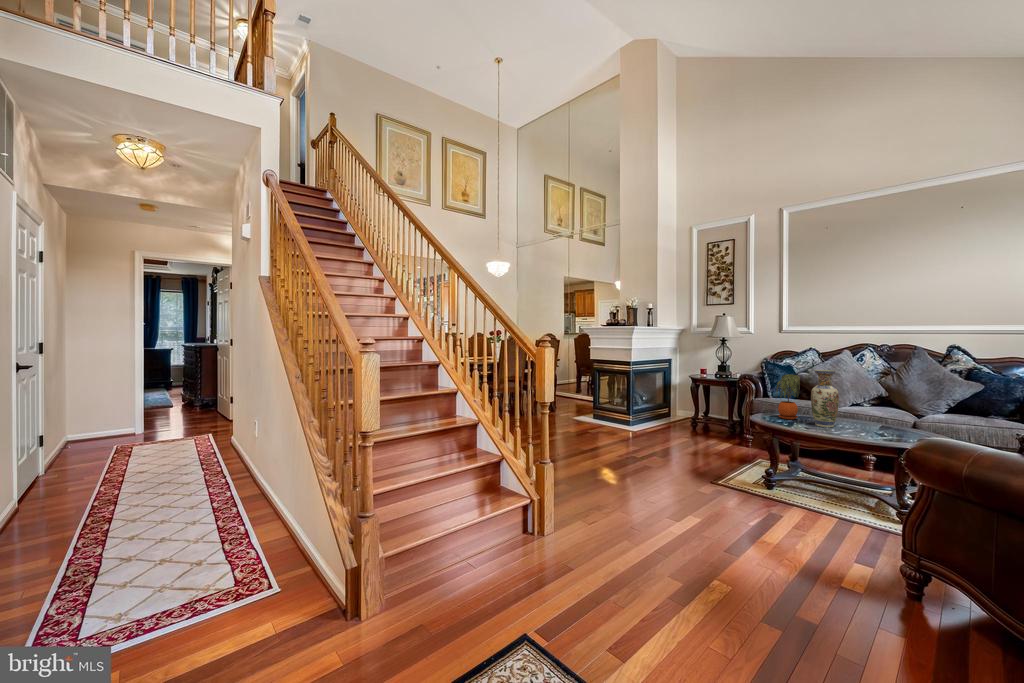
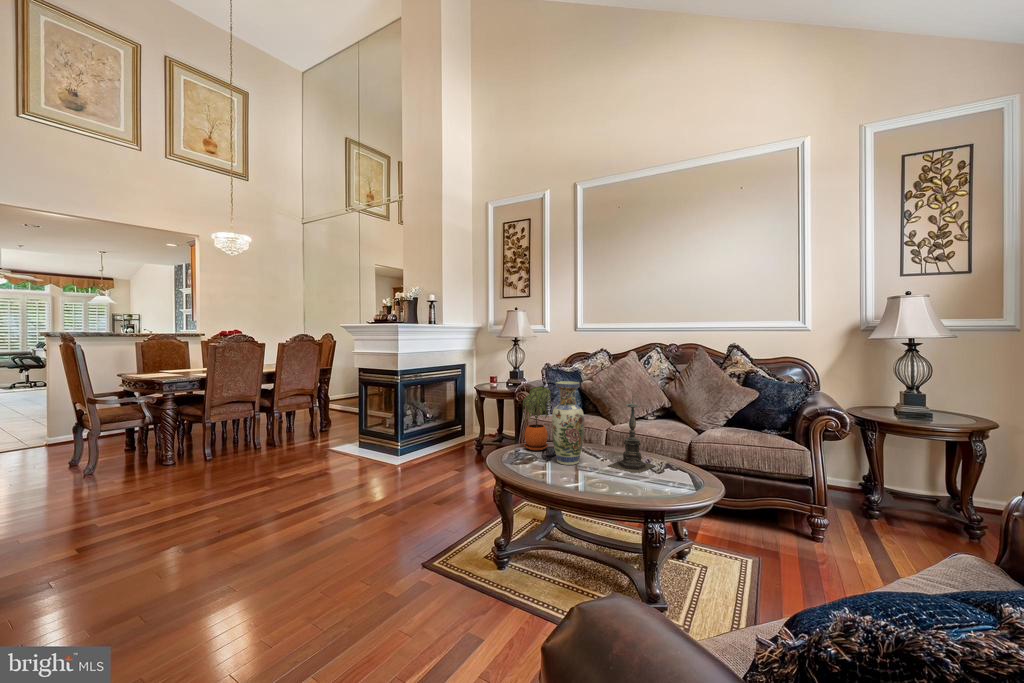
candle holder: none [859,380,900,434] -> present [608,400,656,473]

